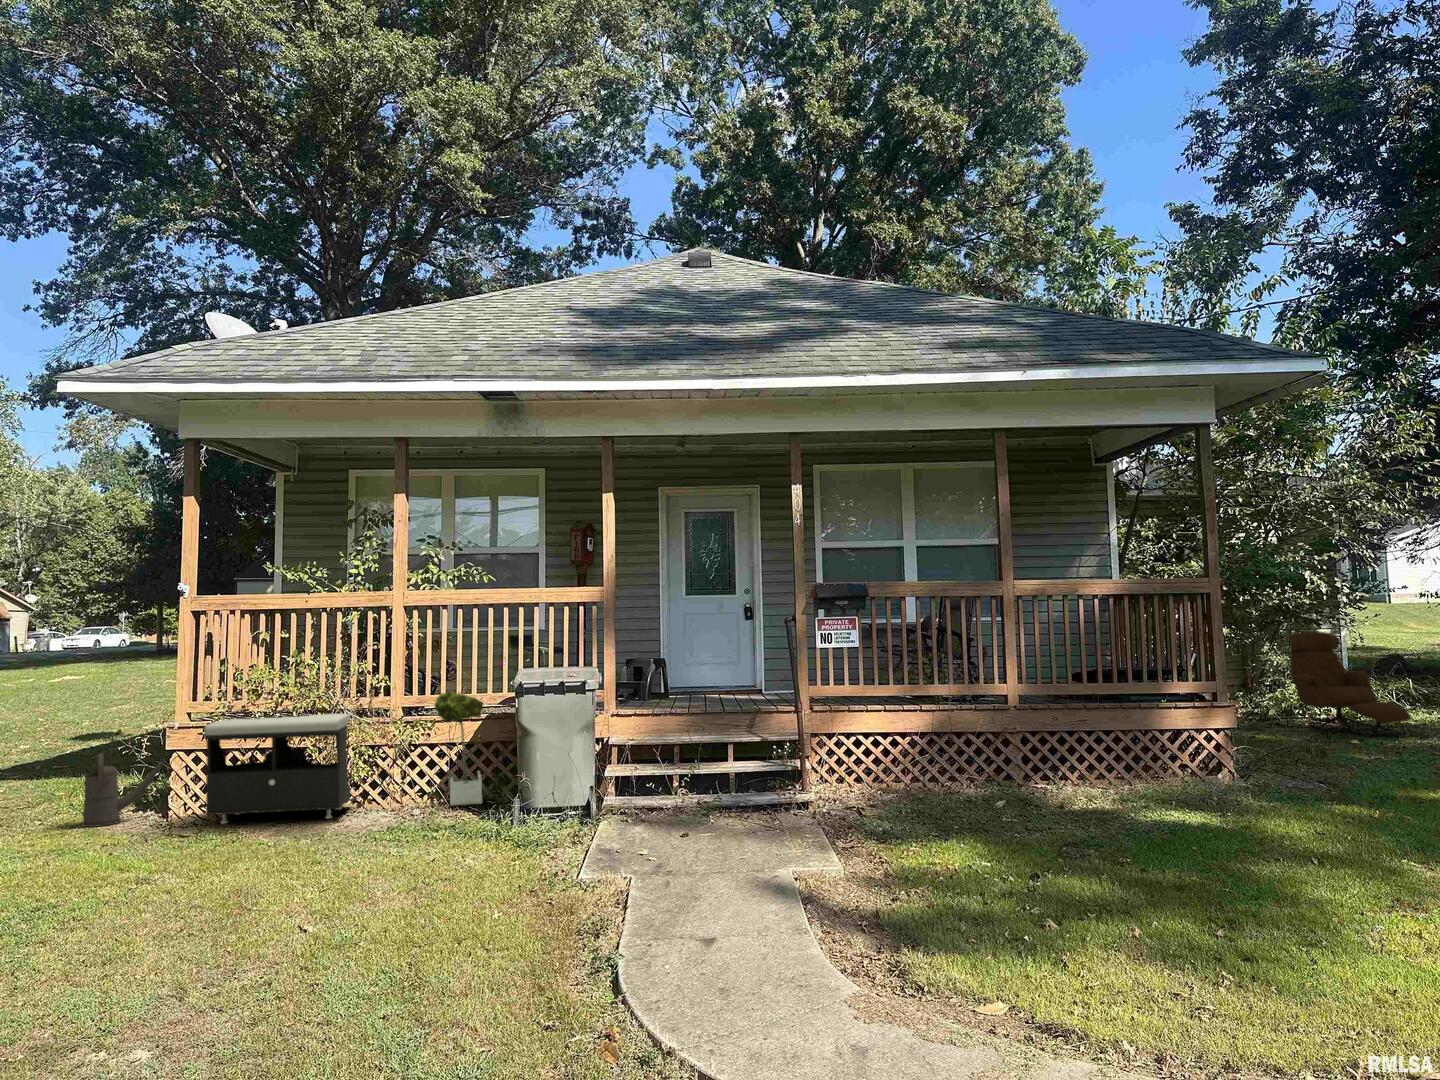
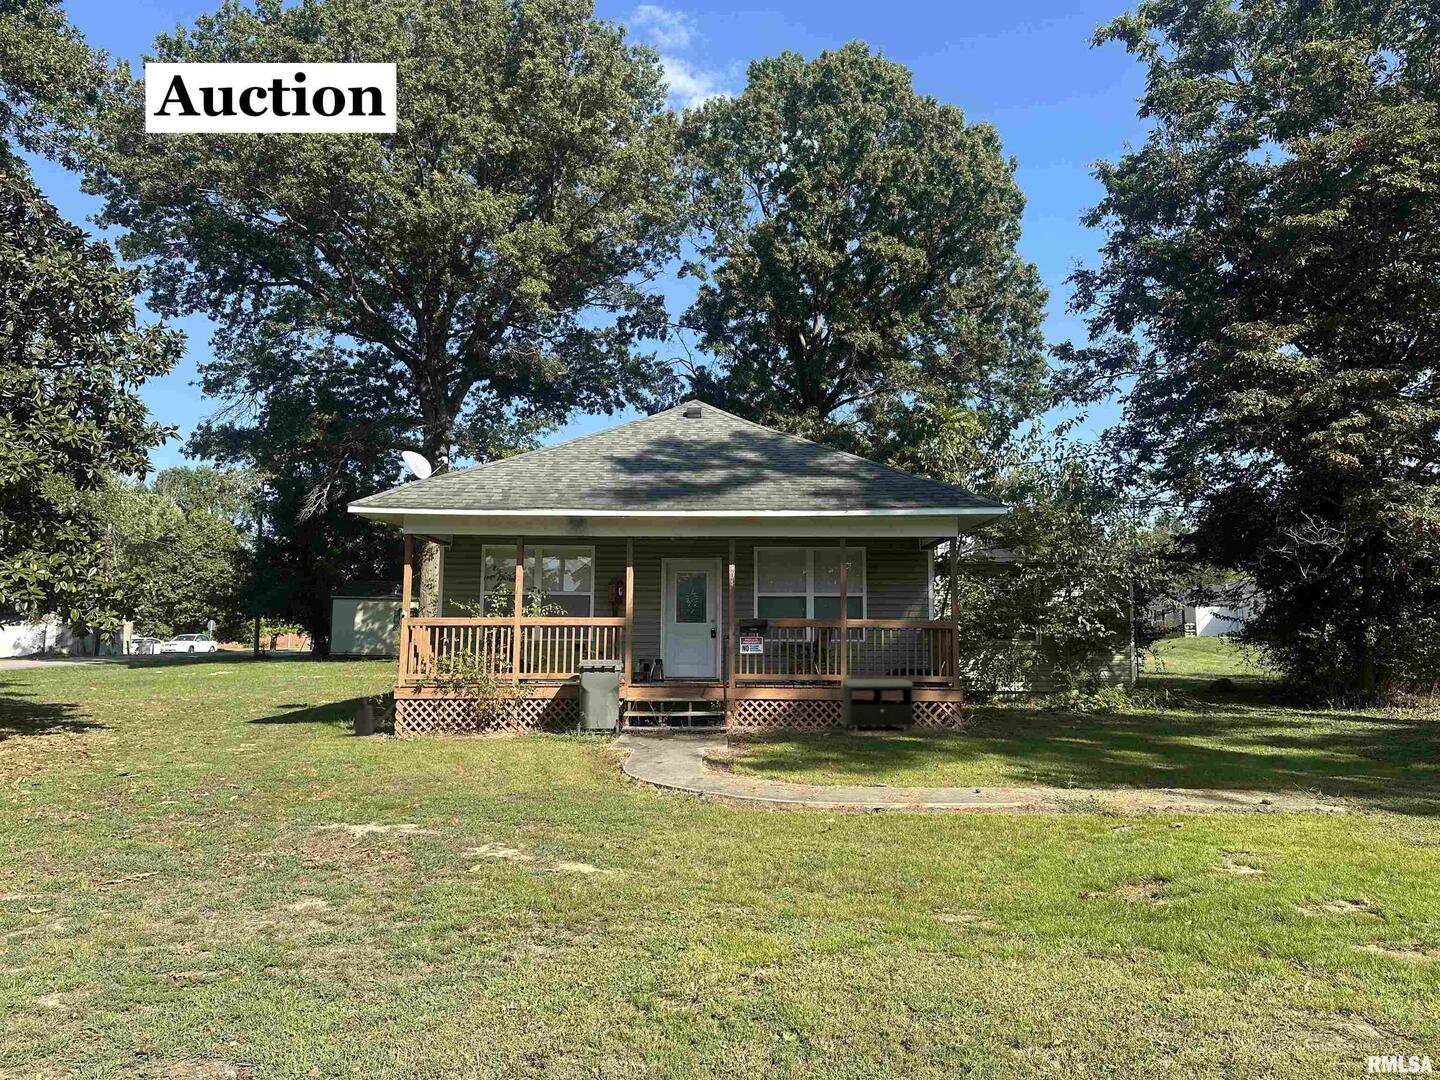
lounge chair: present [1289,632,1411,737] -> none [1020,652,1081,713]
potted tree: present [435,691,483,805] -> none [536,671,562,731]
storage bench: present [204,713,351,824] -> present [843,679,913,731]

